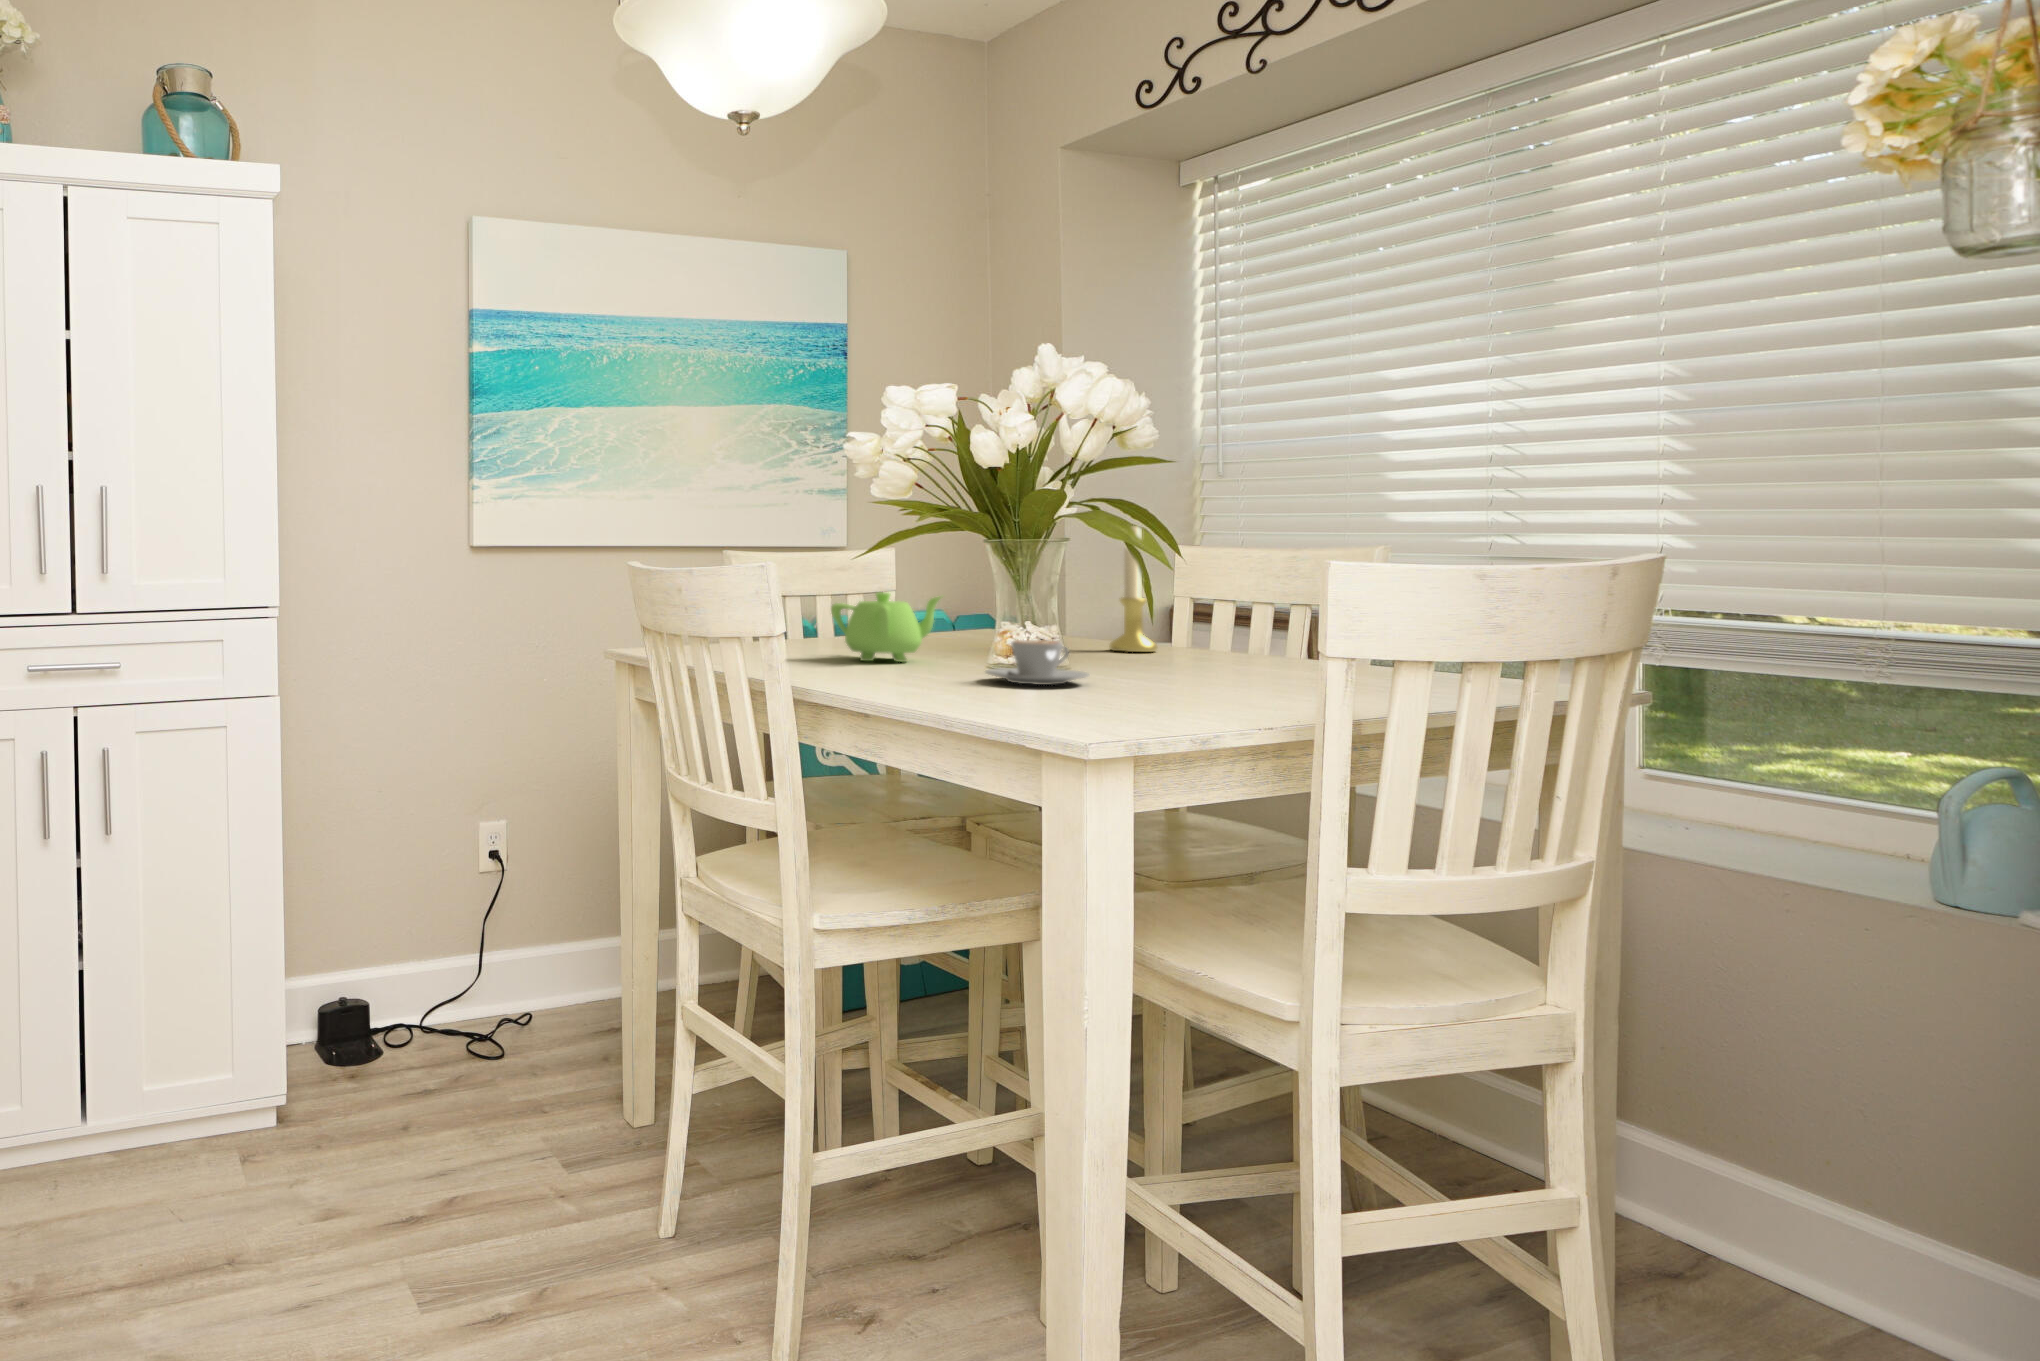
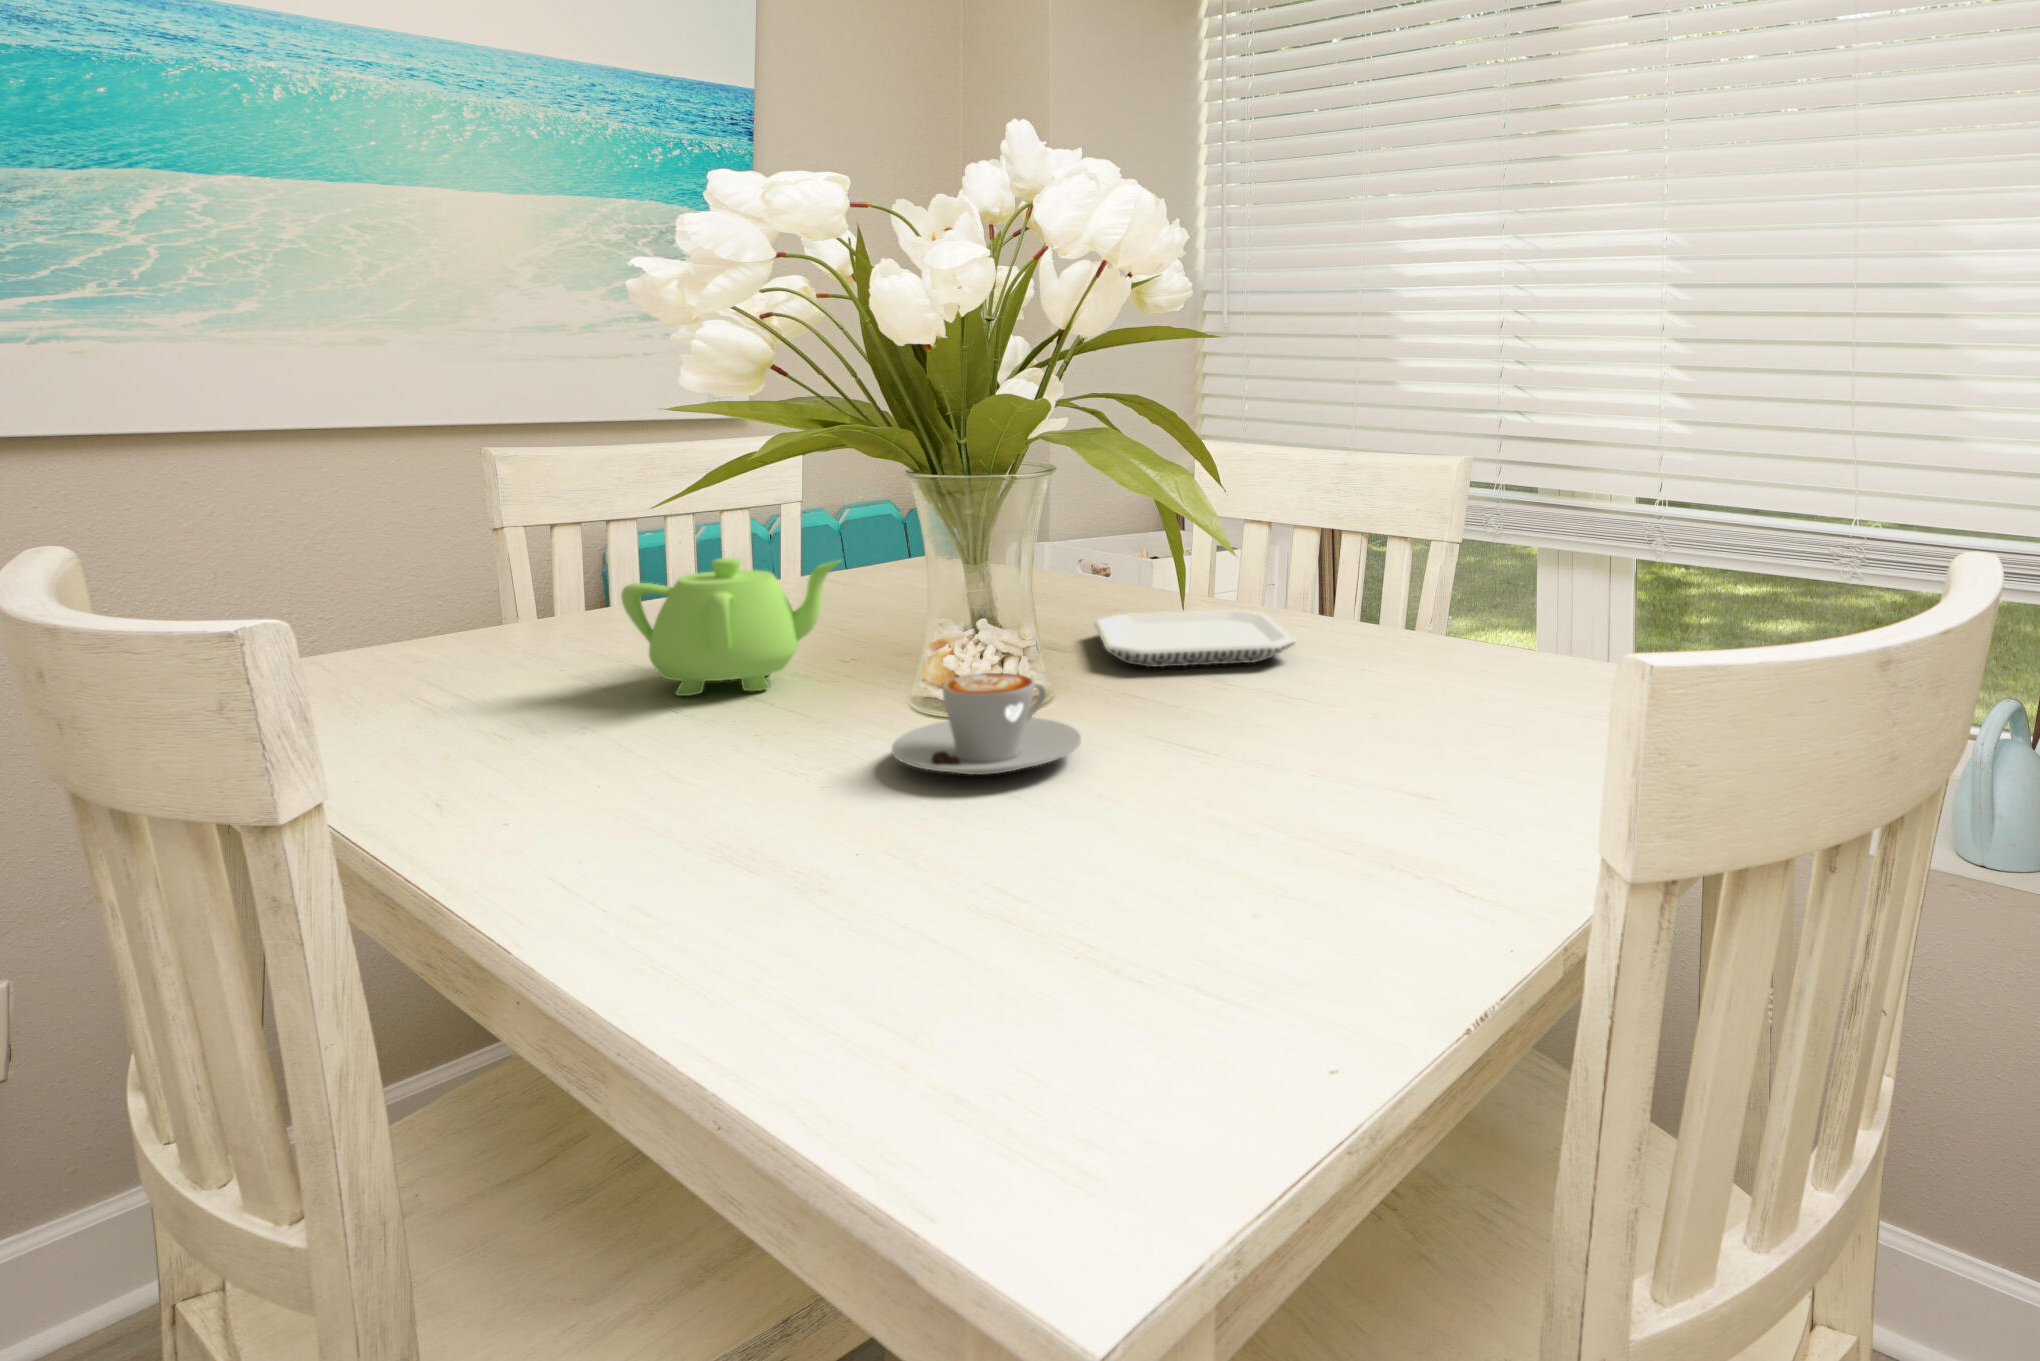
candle holder: present [1109,526,1157,652] -> none [1104,414,1171,612]
plate: none [1100,646,1243,668] -> present [1094,610,1295,667]

